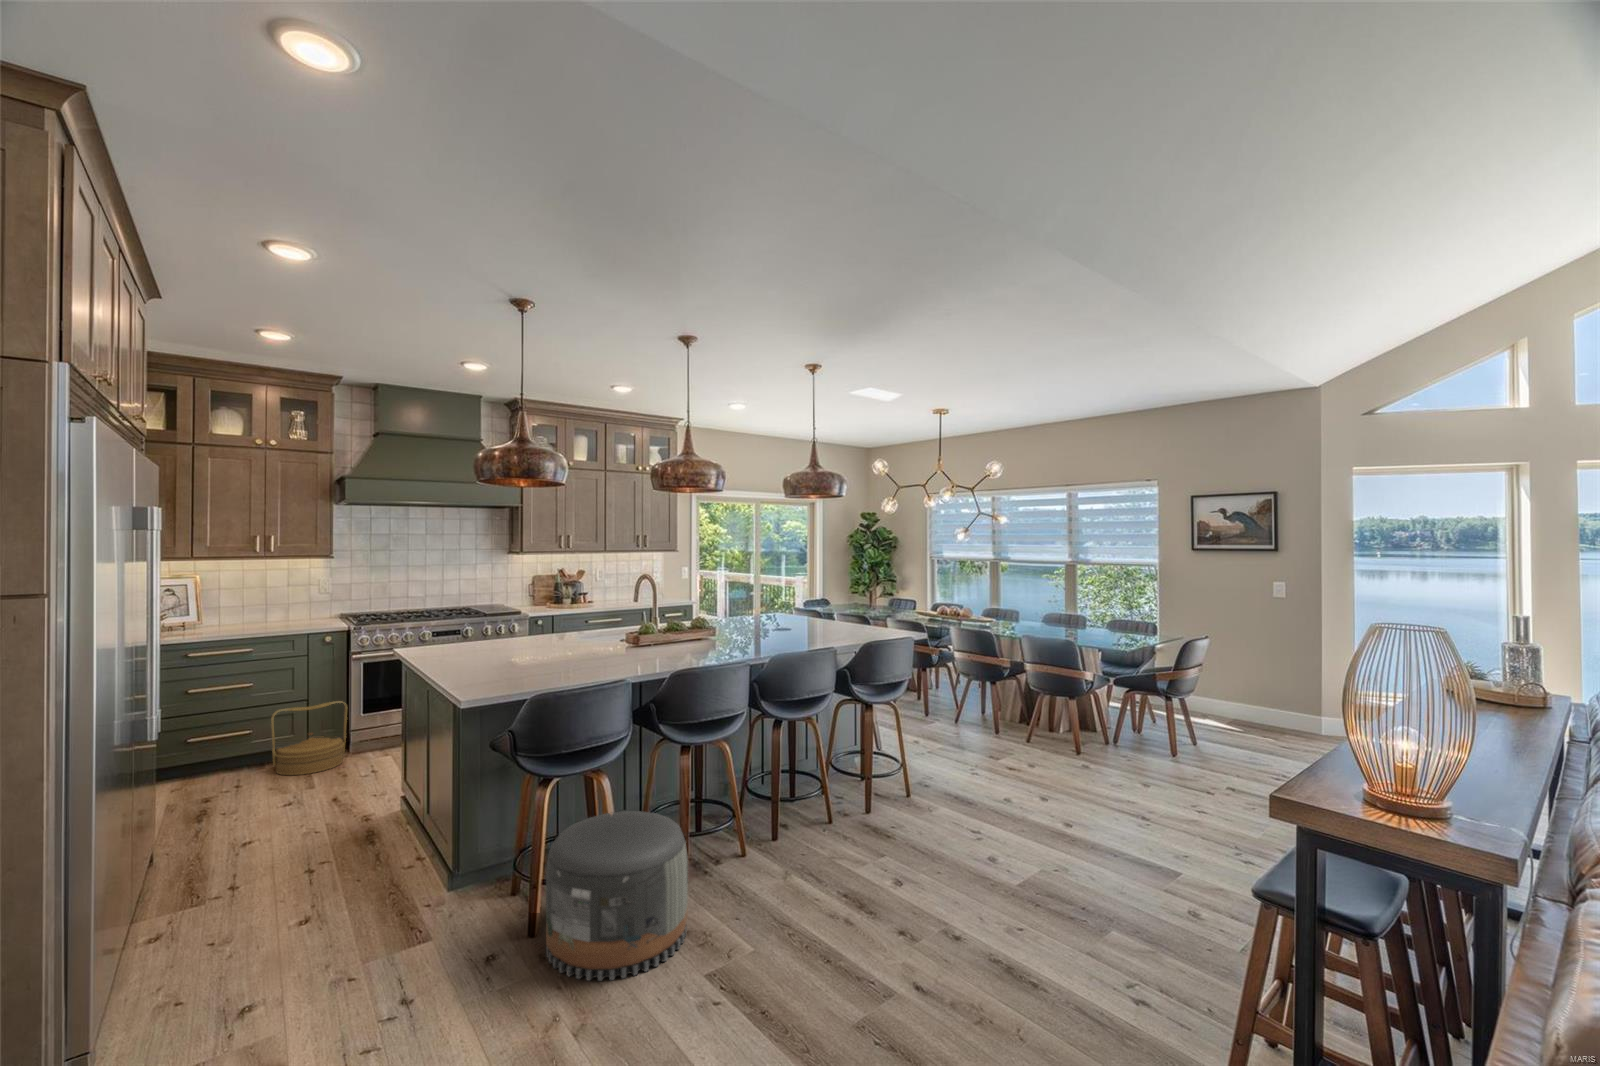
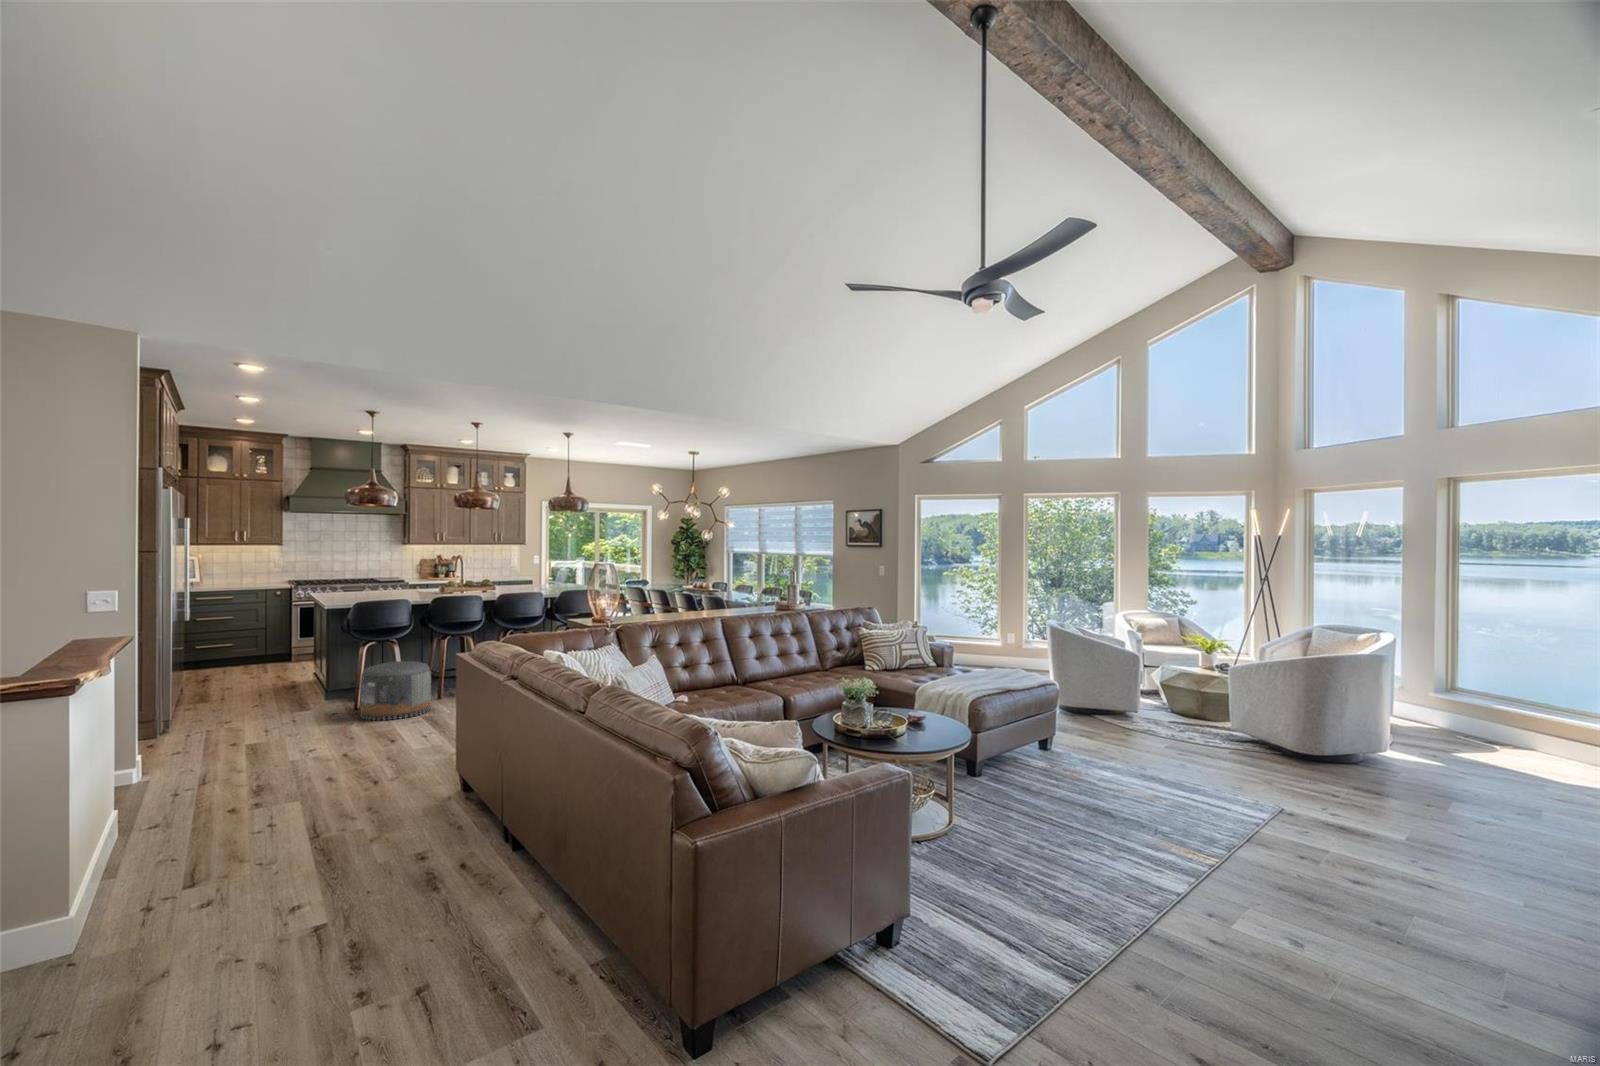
woven basket: present [271,701,347,775] -> none [243,629,289,669]

